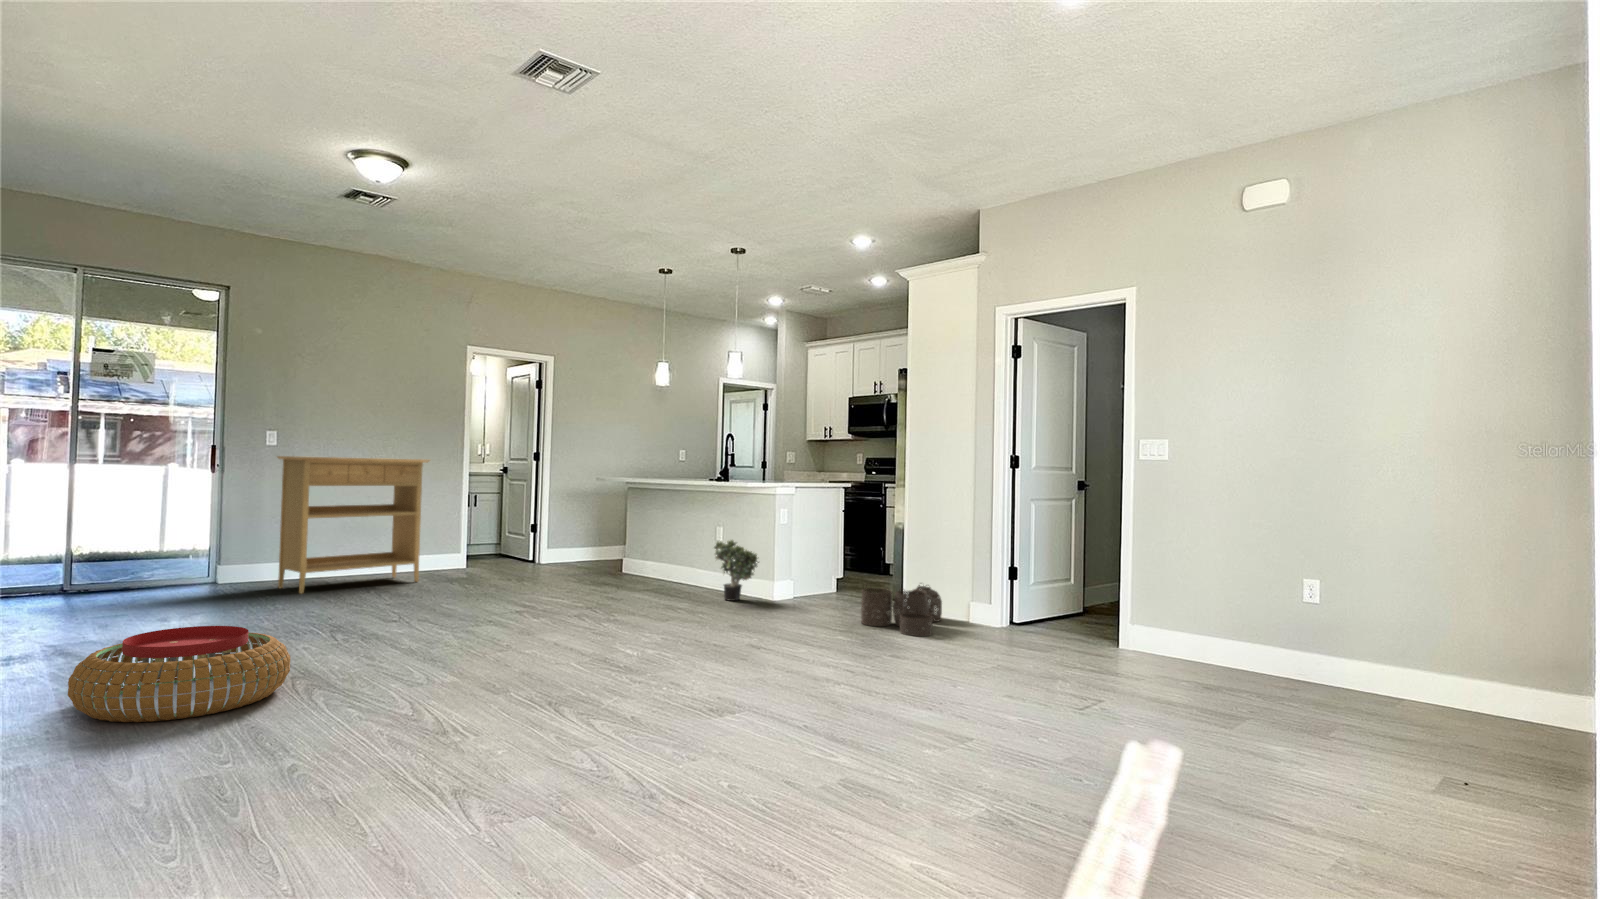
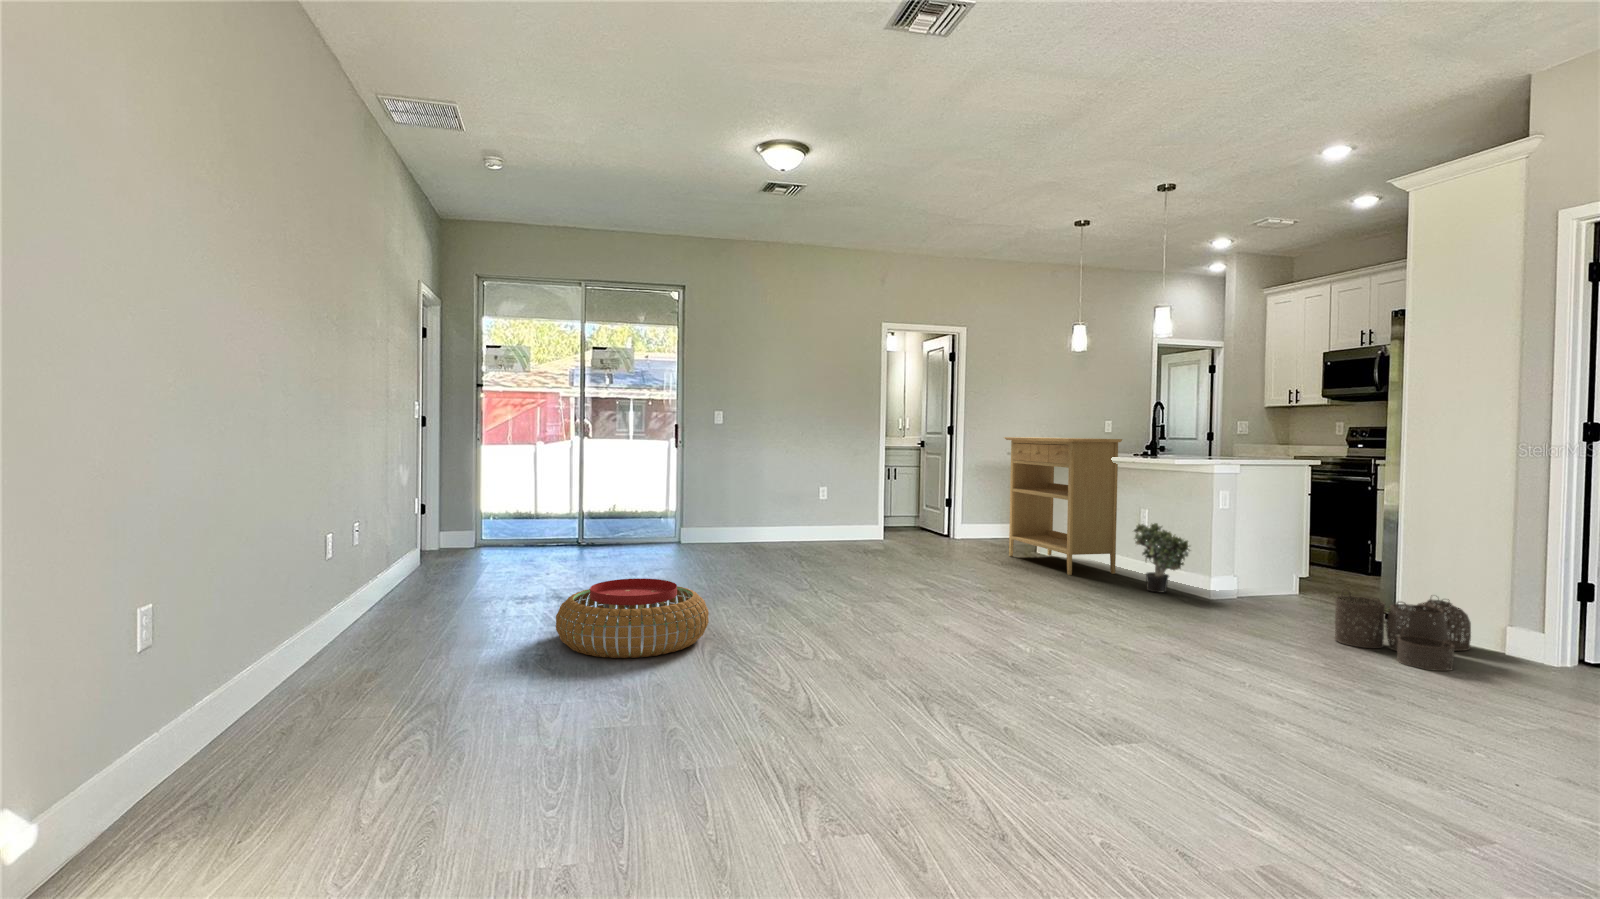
console table: present [277,456,429,594] -> present [1004,437,1122,575]

